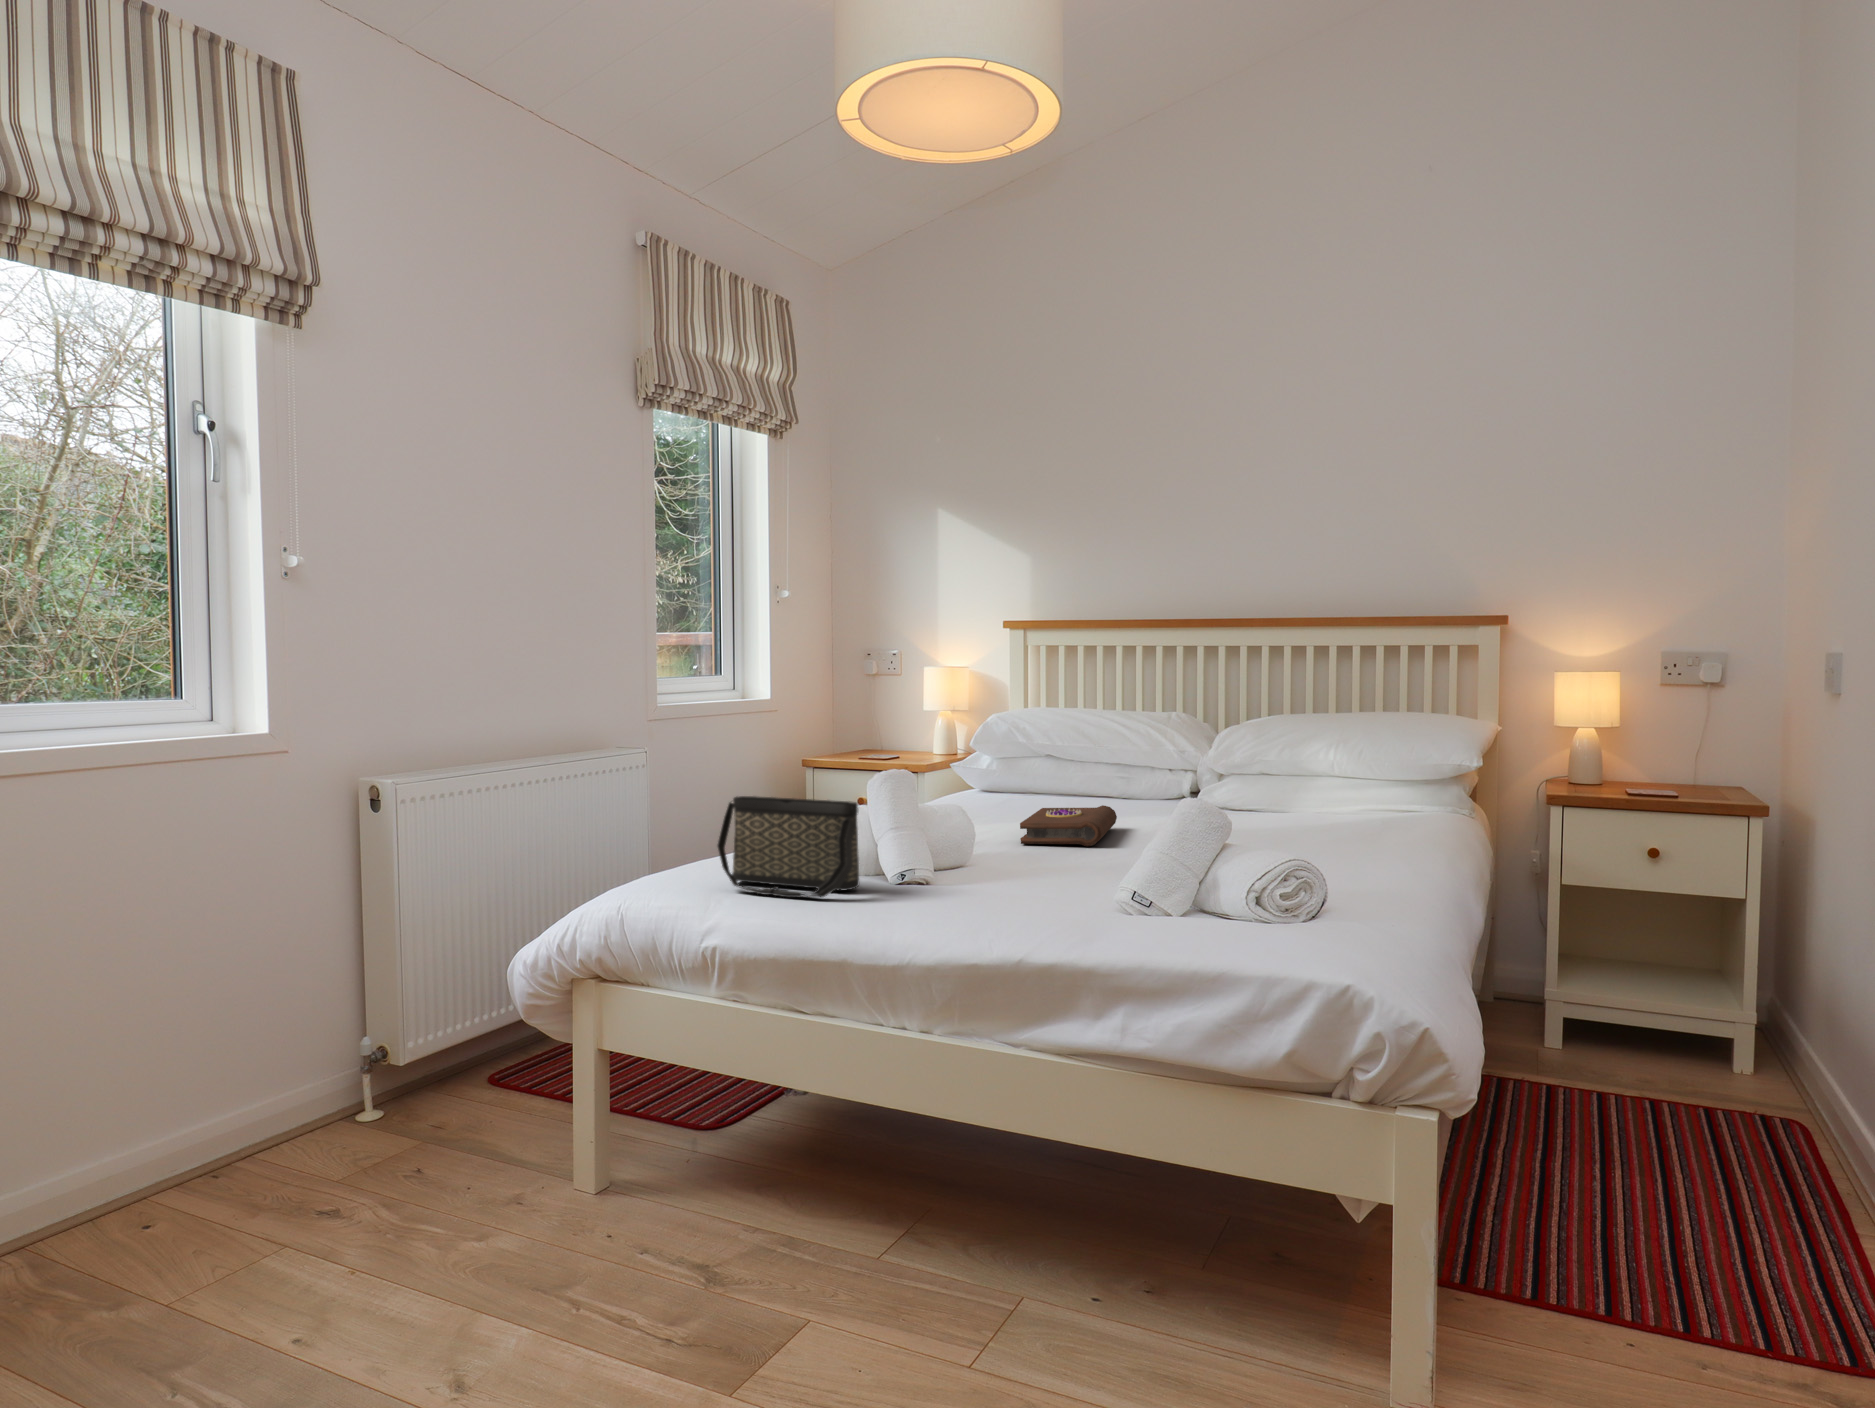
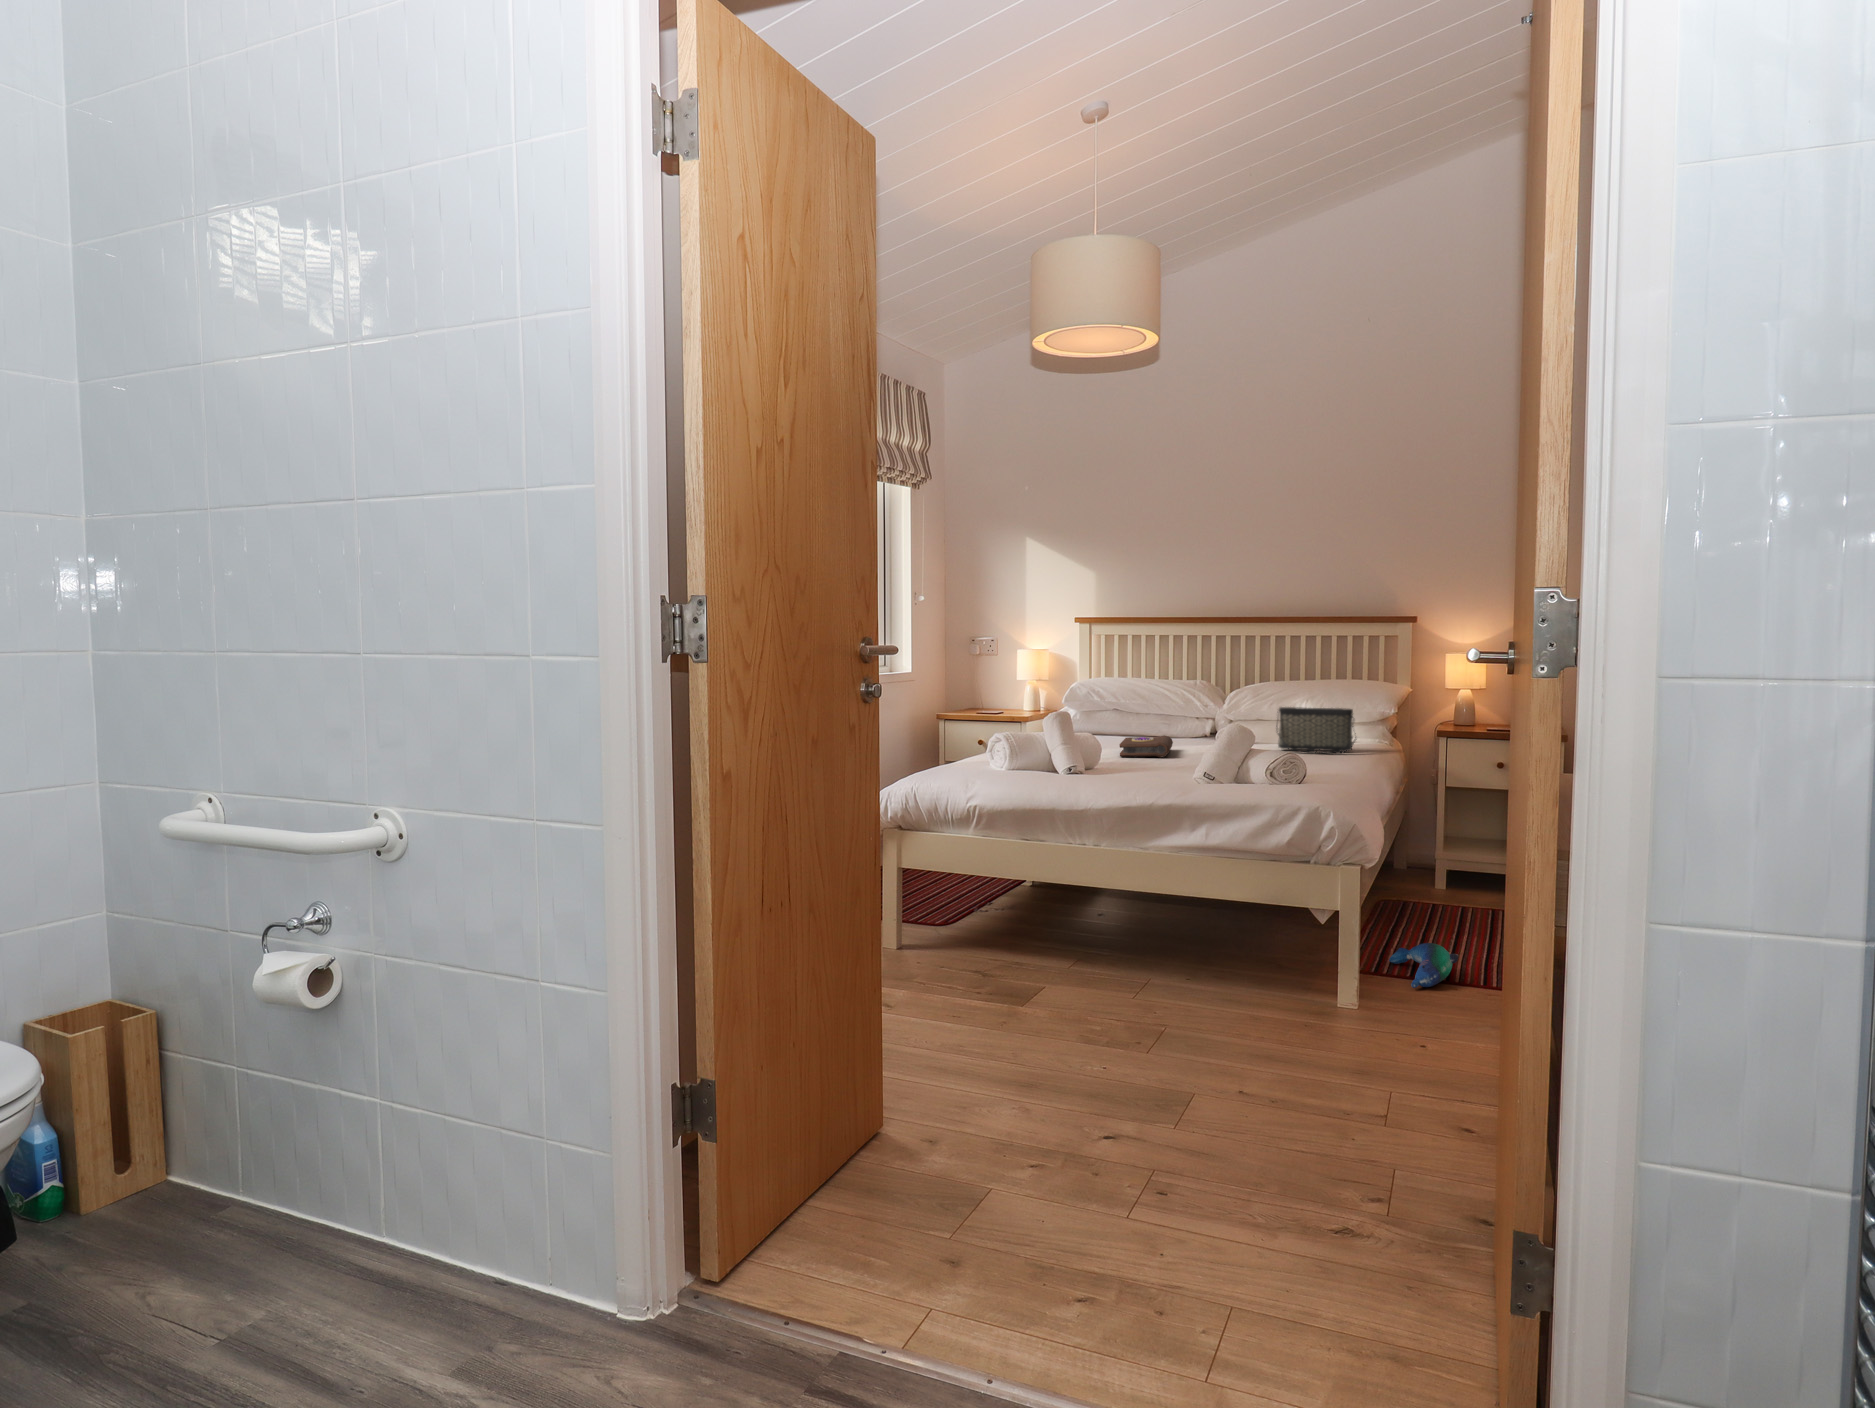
handbag: present [718,796,859,897] -> present [1276,707,1356,754]
plush toy: none [1485,1221,1628,1340] -> present [1389,943,1458,988]

